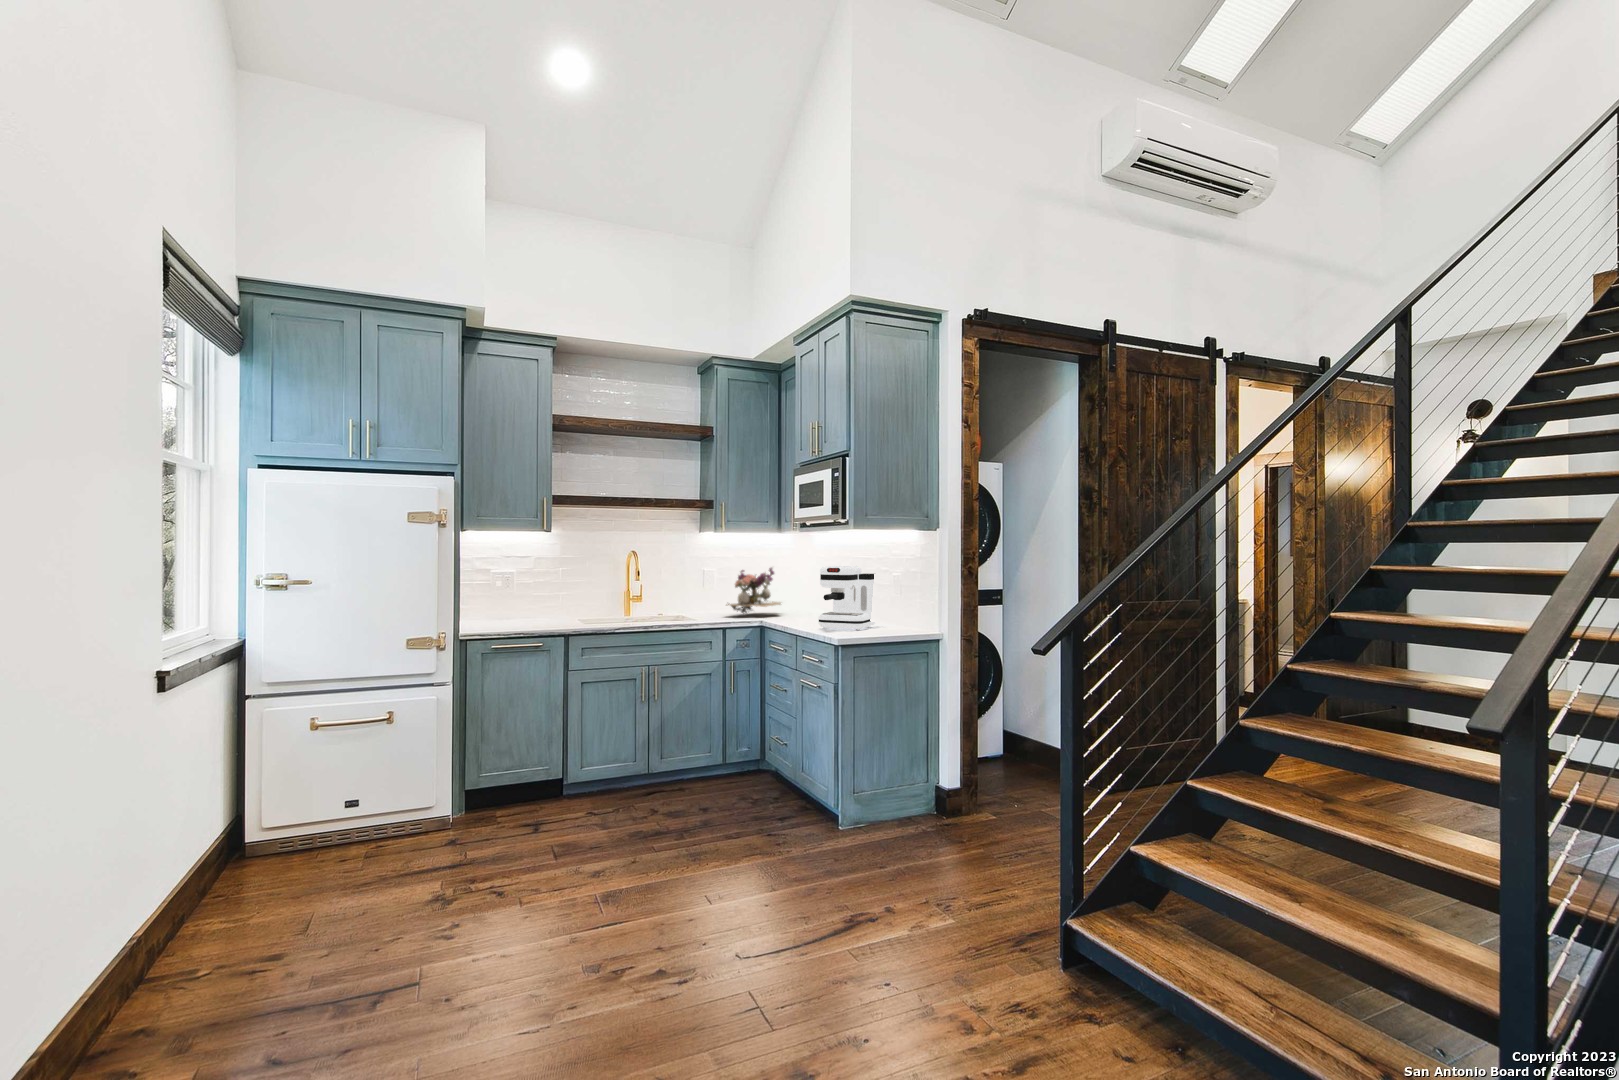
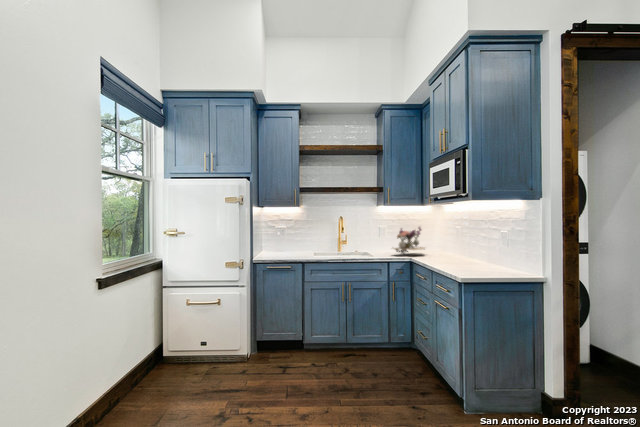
coffee maker: present [818,566,875,630] -> none [448,225,490,270]

